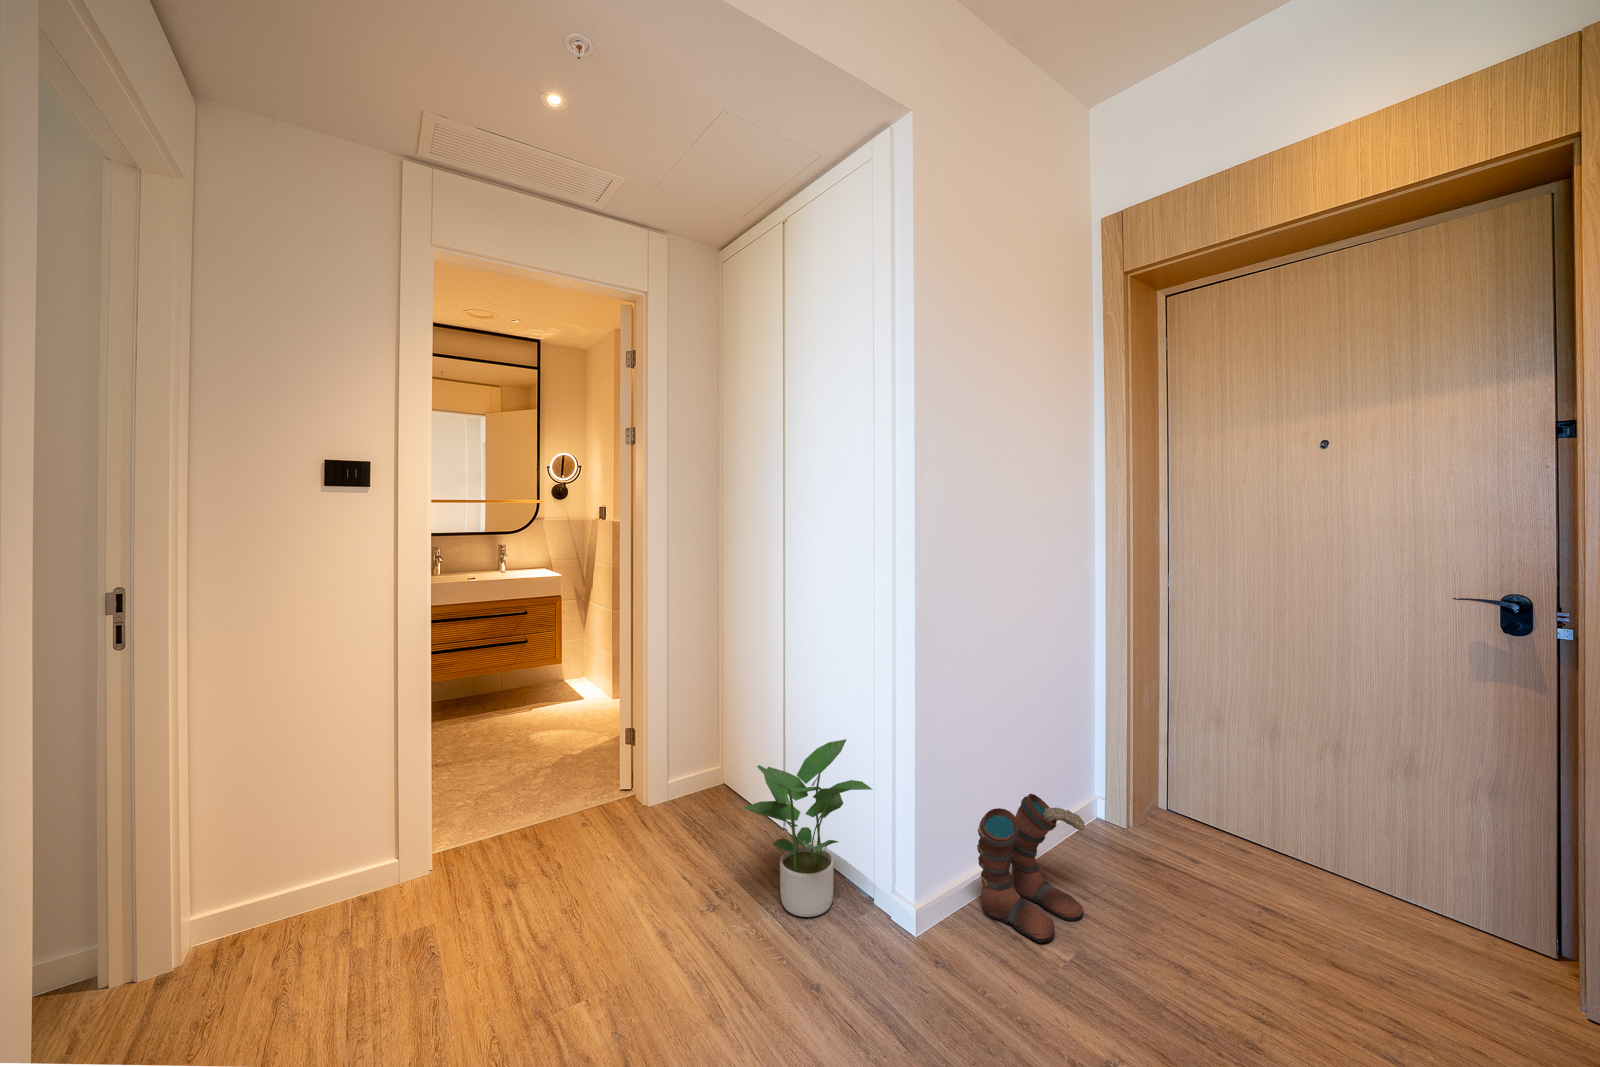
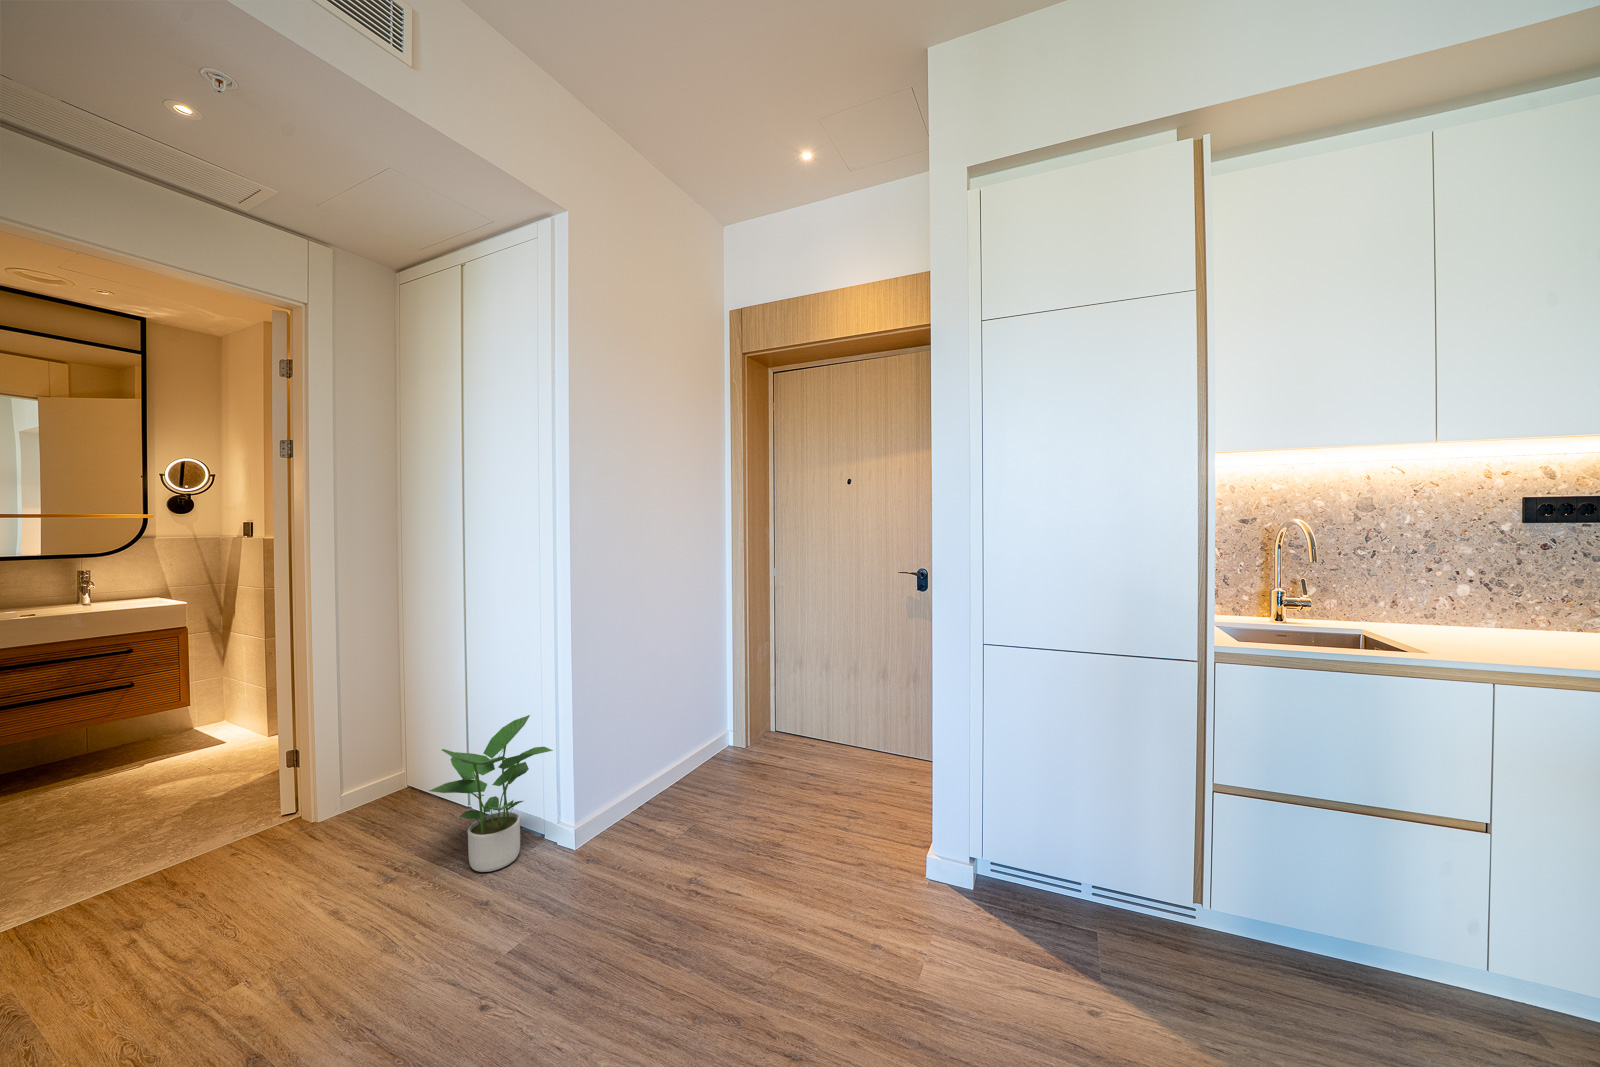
boots: present [977,794,1085,942] -> none [641,732,720,836]

